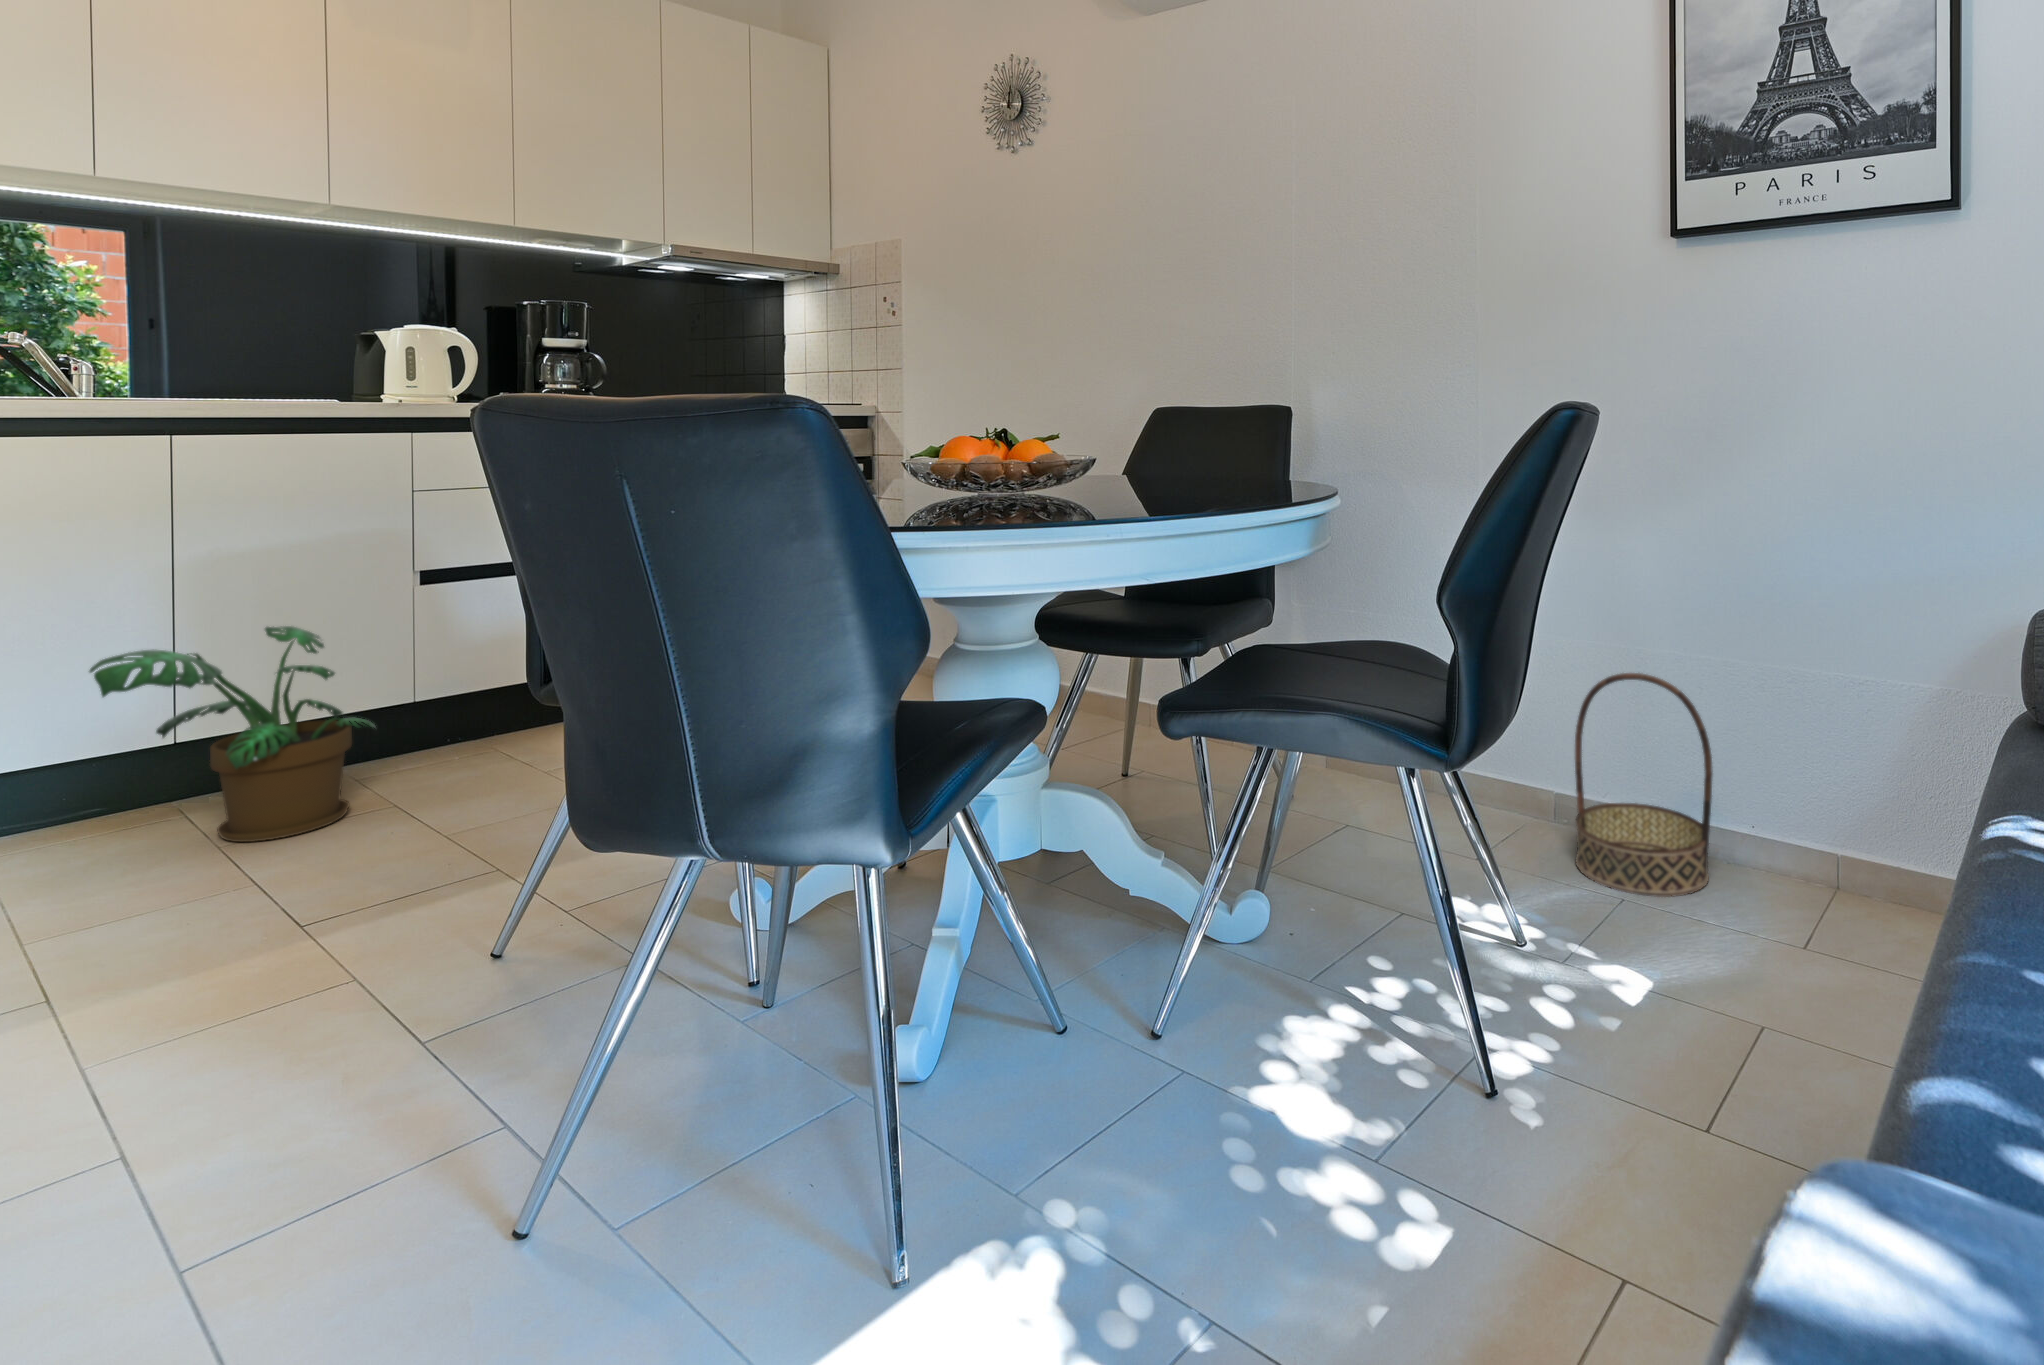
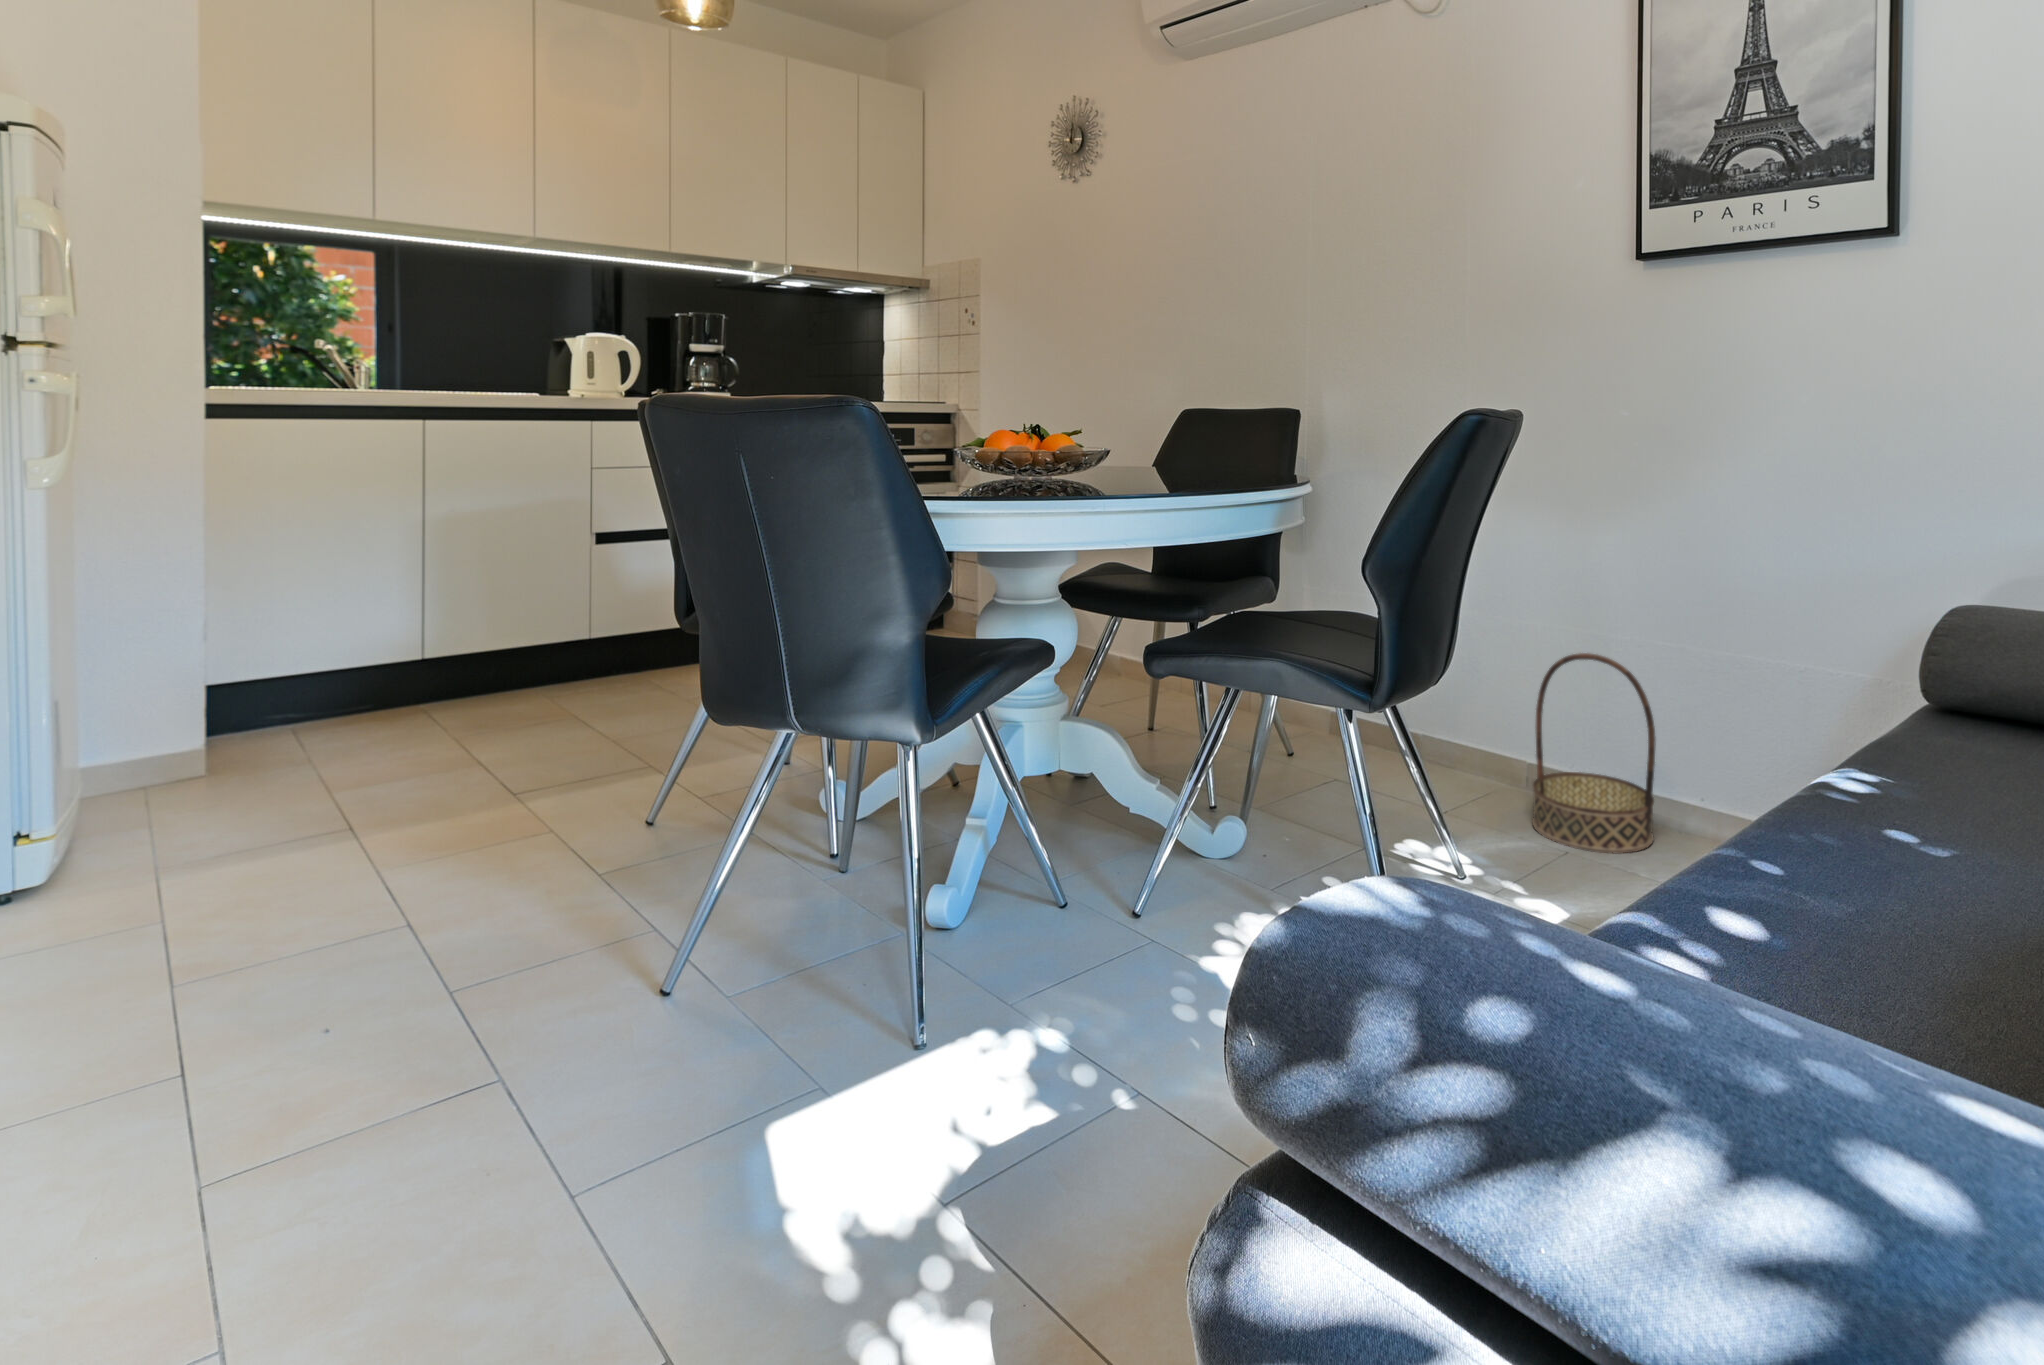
potted plant: present [89,626,375,842] -> none [371,569,563,734]

